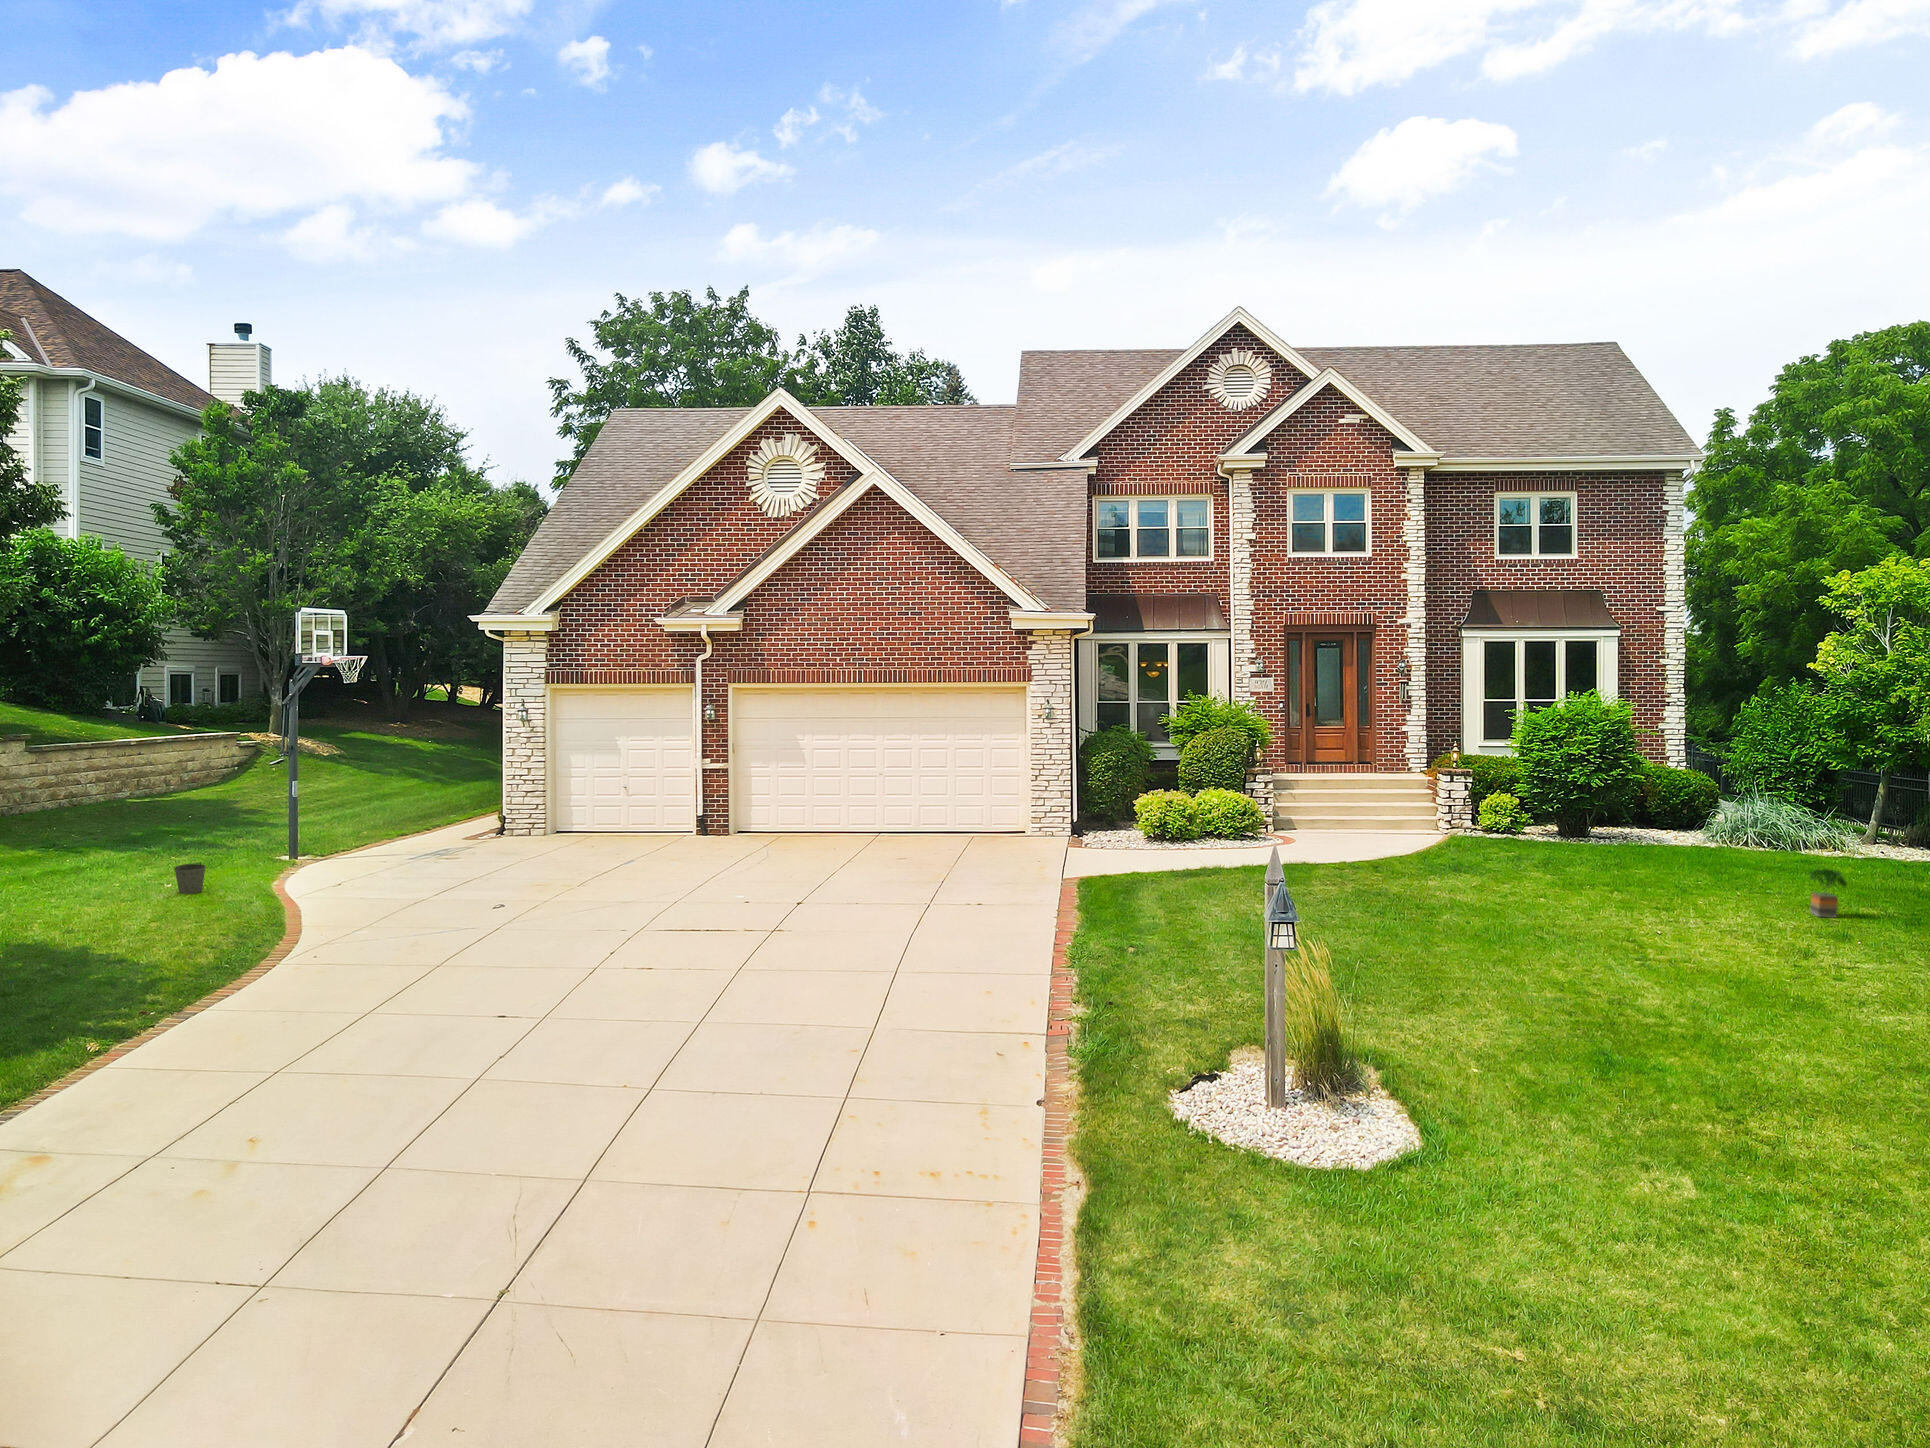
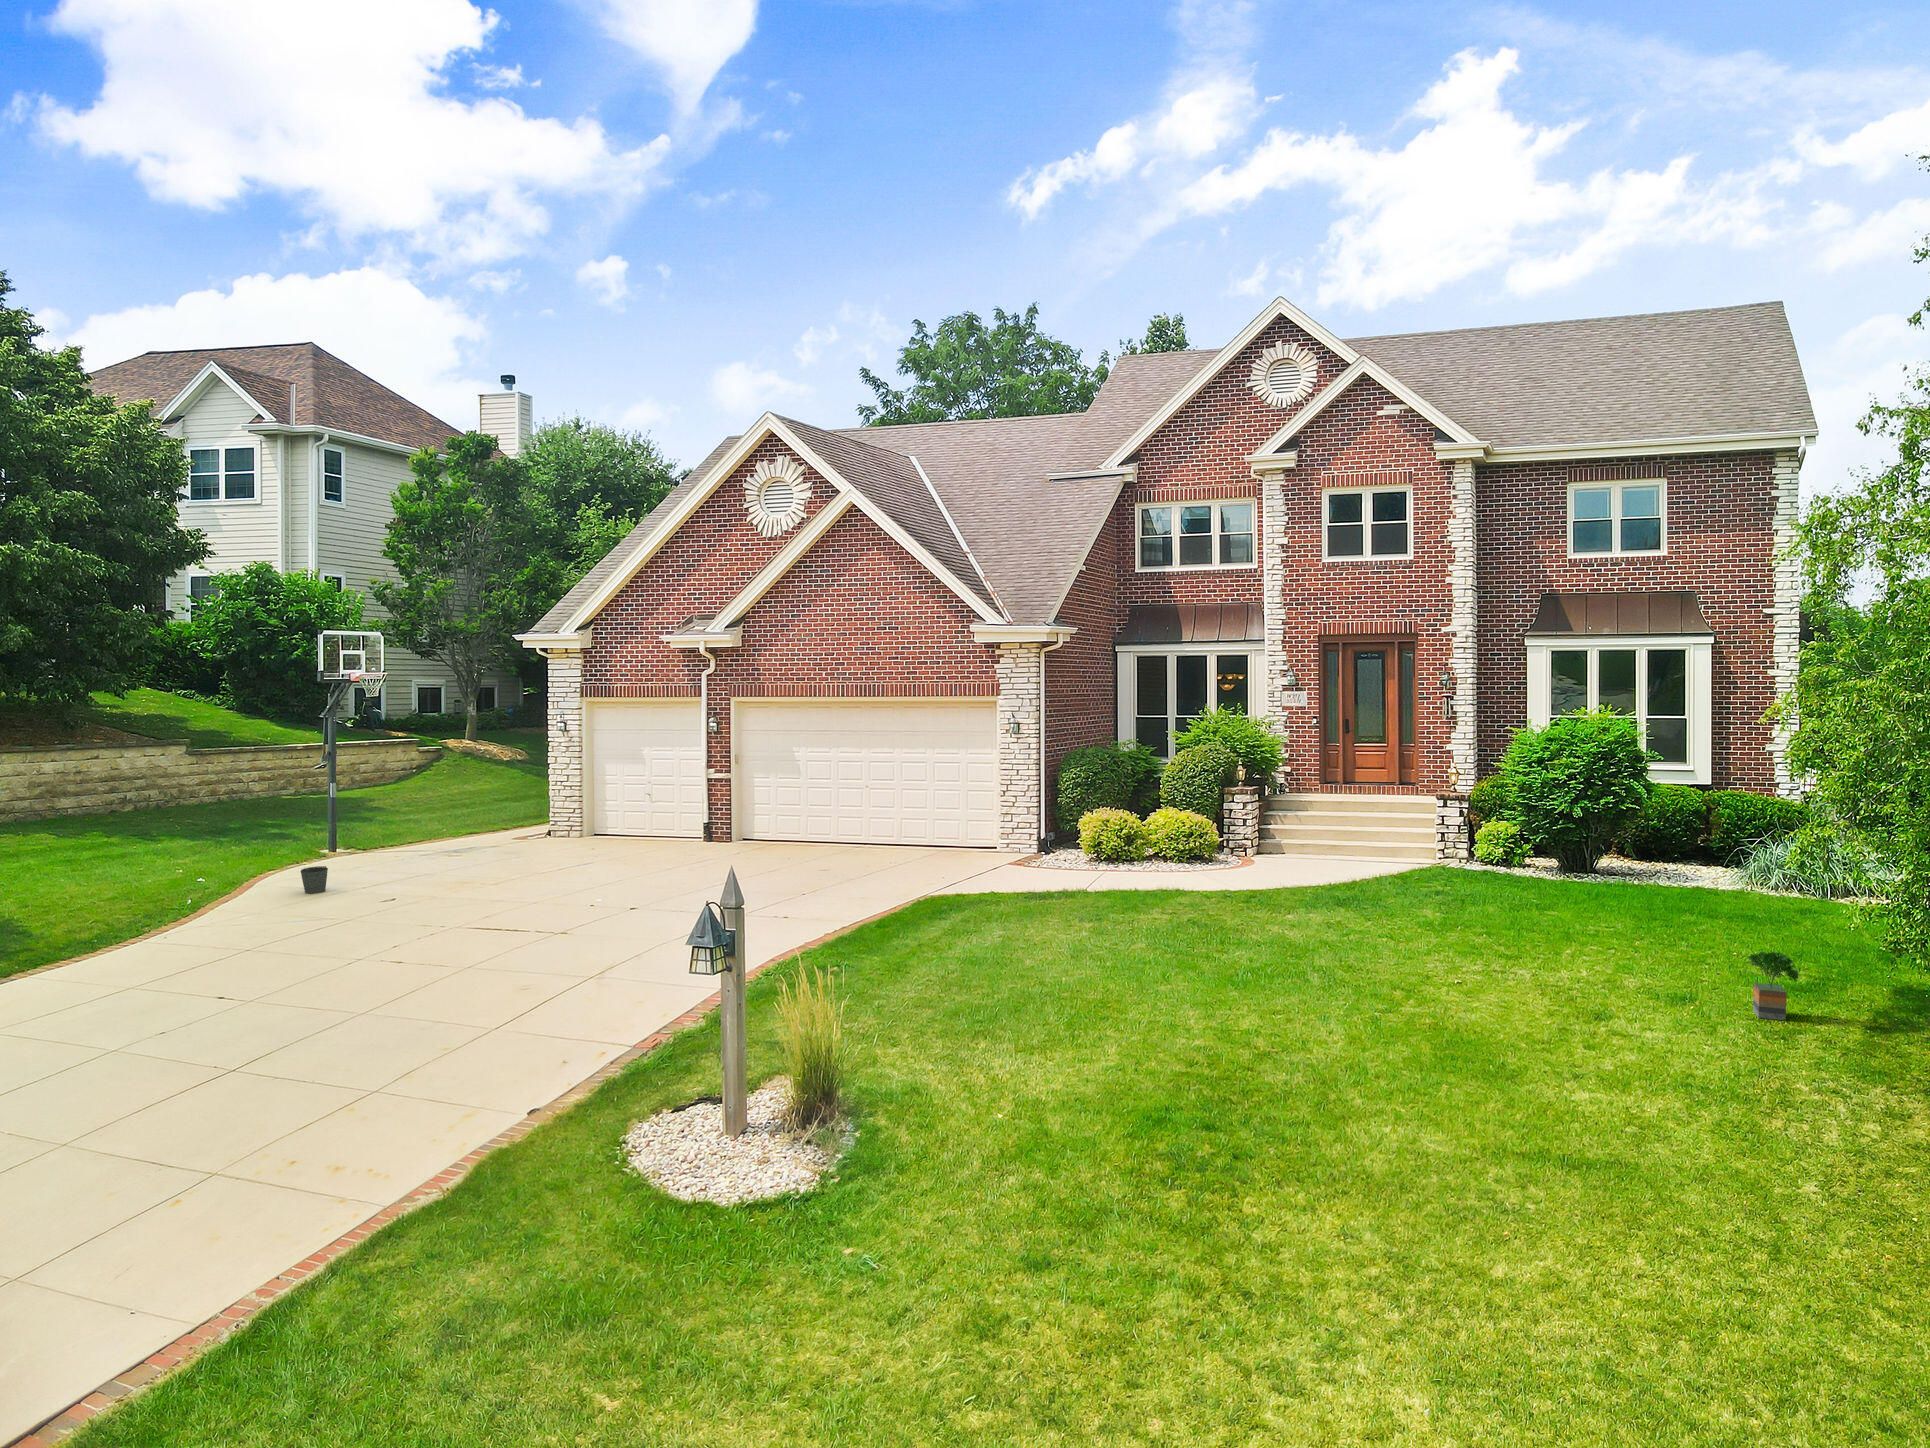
bucket: present [174,863,206,894] -> present [300,866,328,894]

